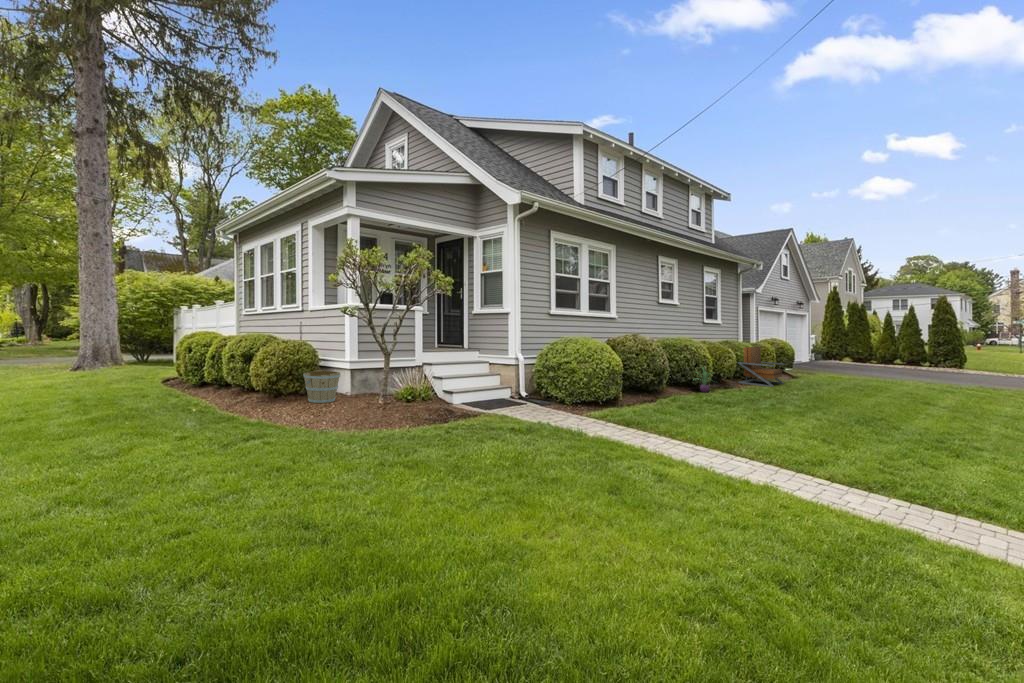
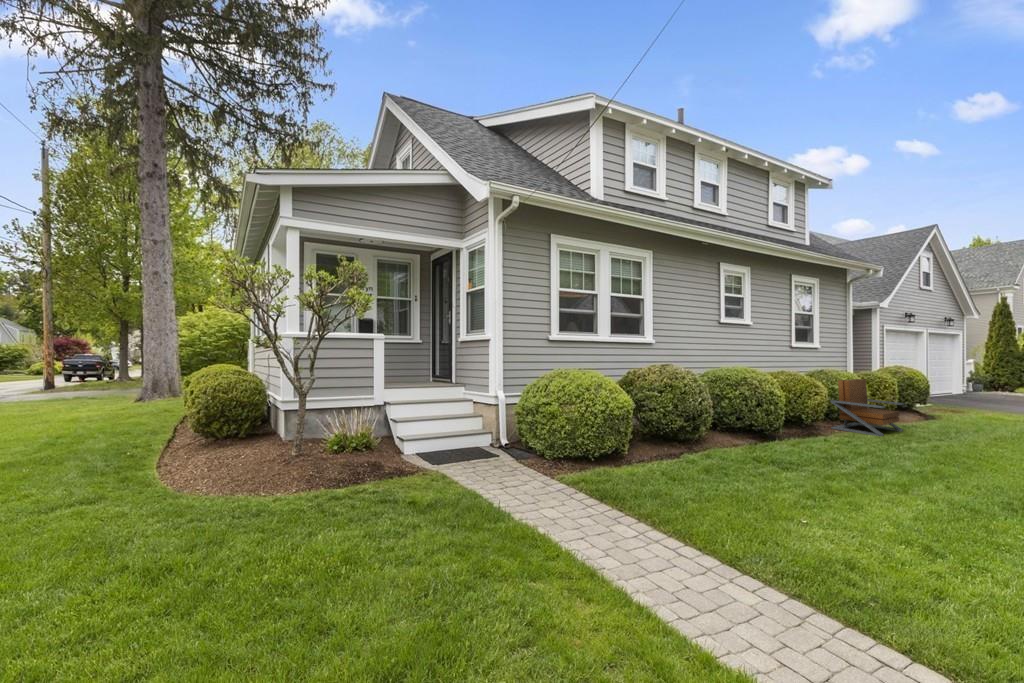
wooden bucket: present [303,370,340,403] -> none [236,407,282,447]
decorative plant: present [700,370,710,392] -> none [749,408,786,444]

